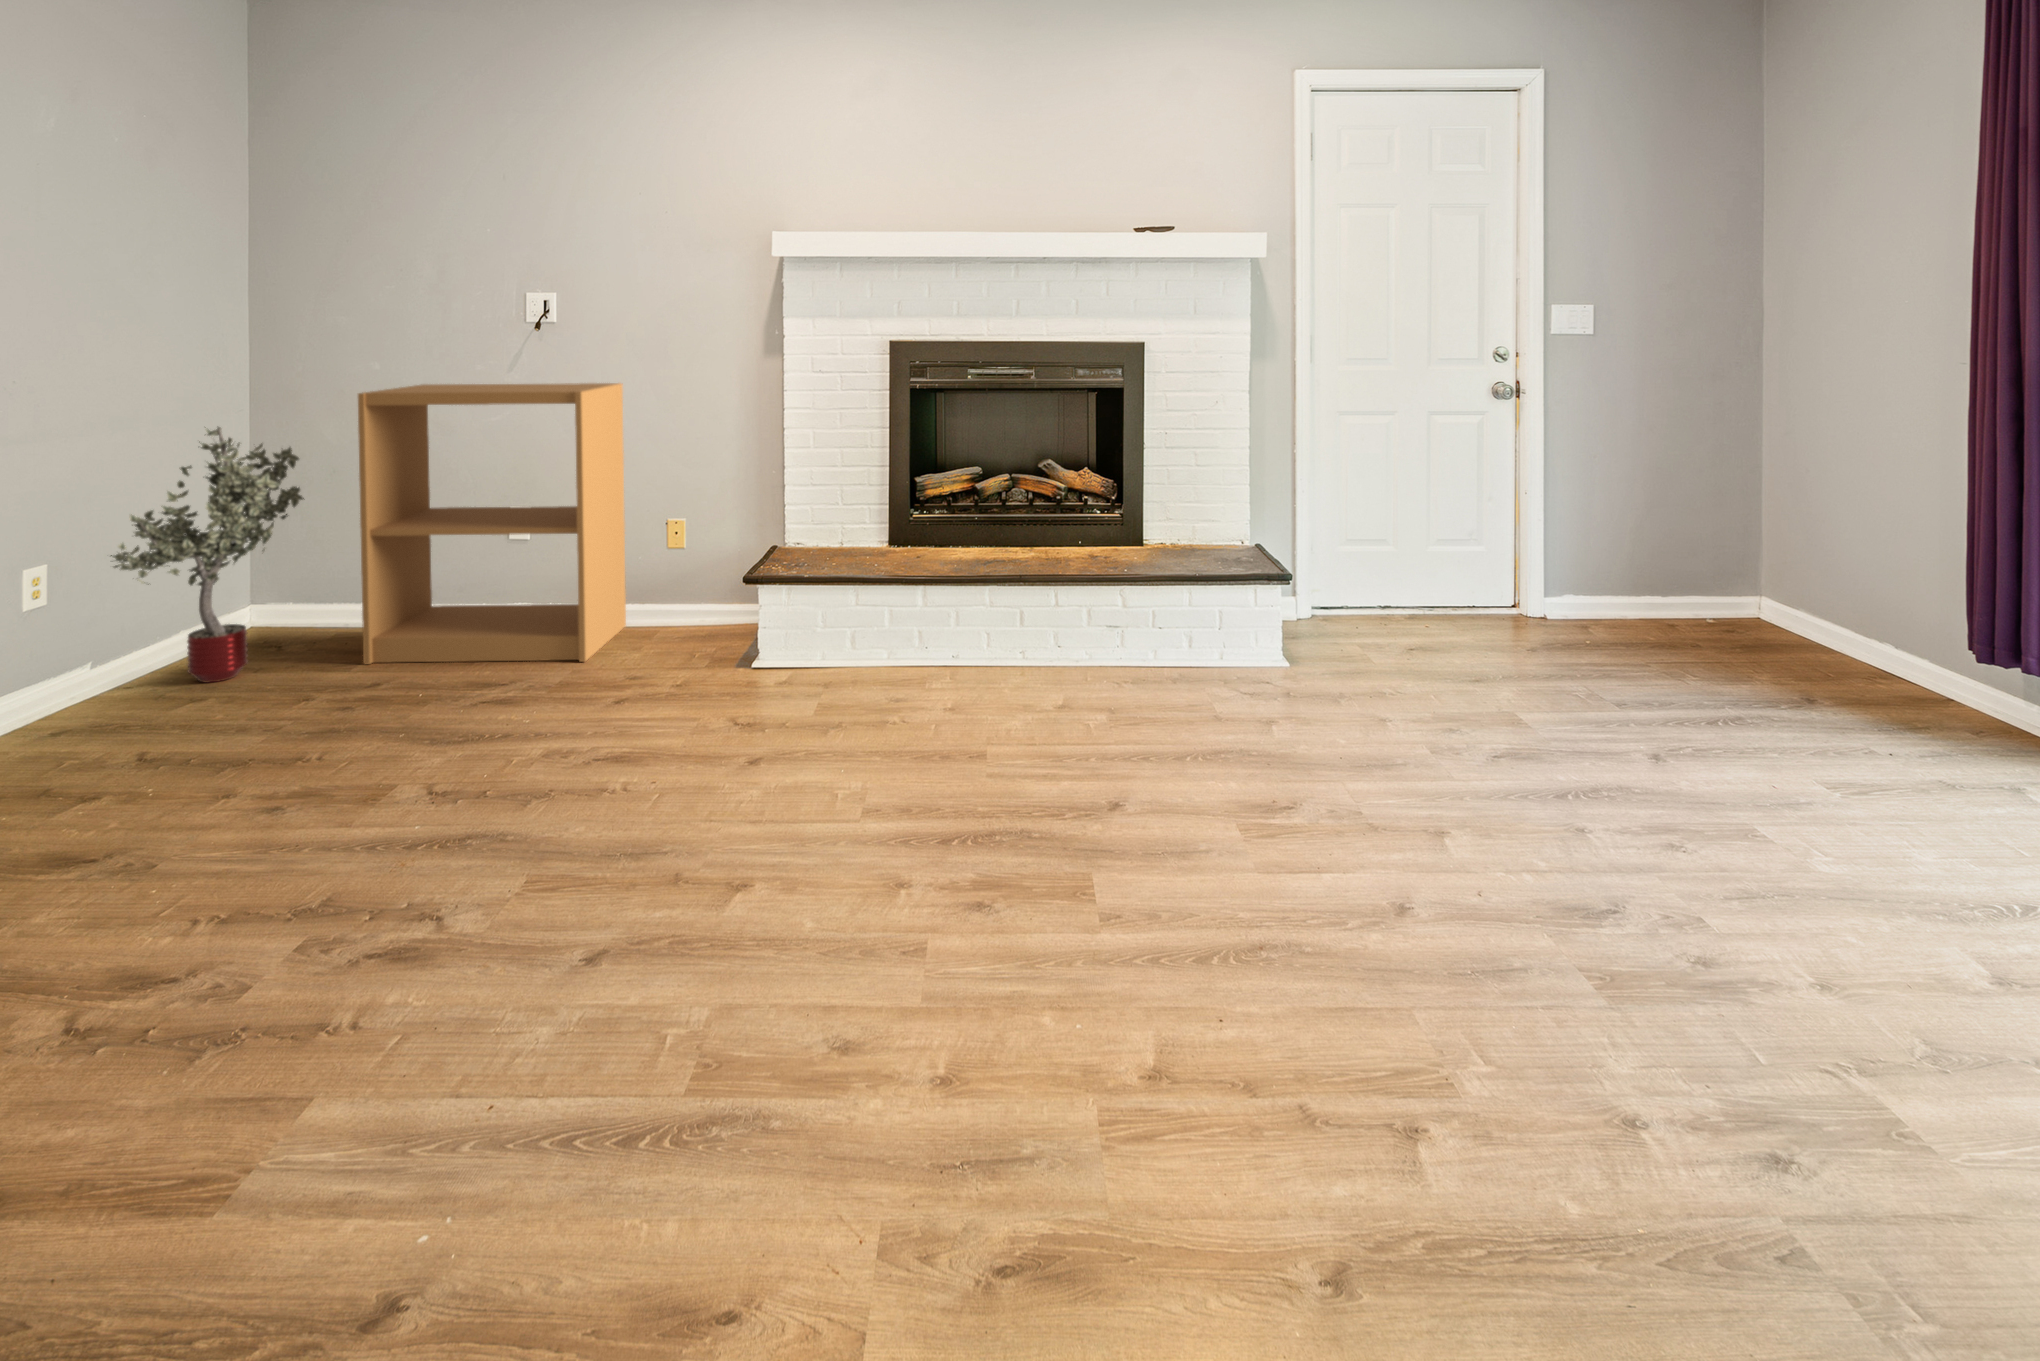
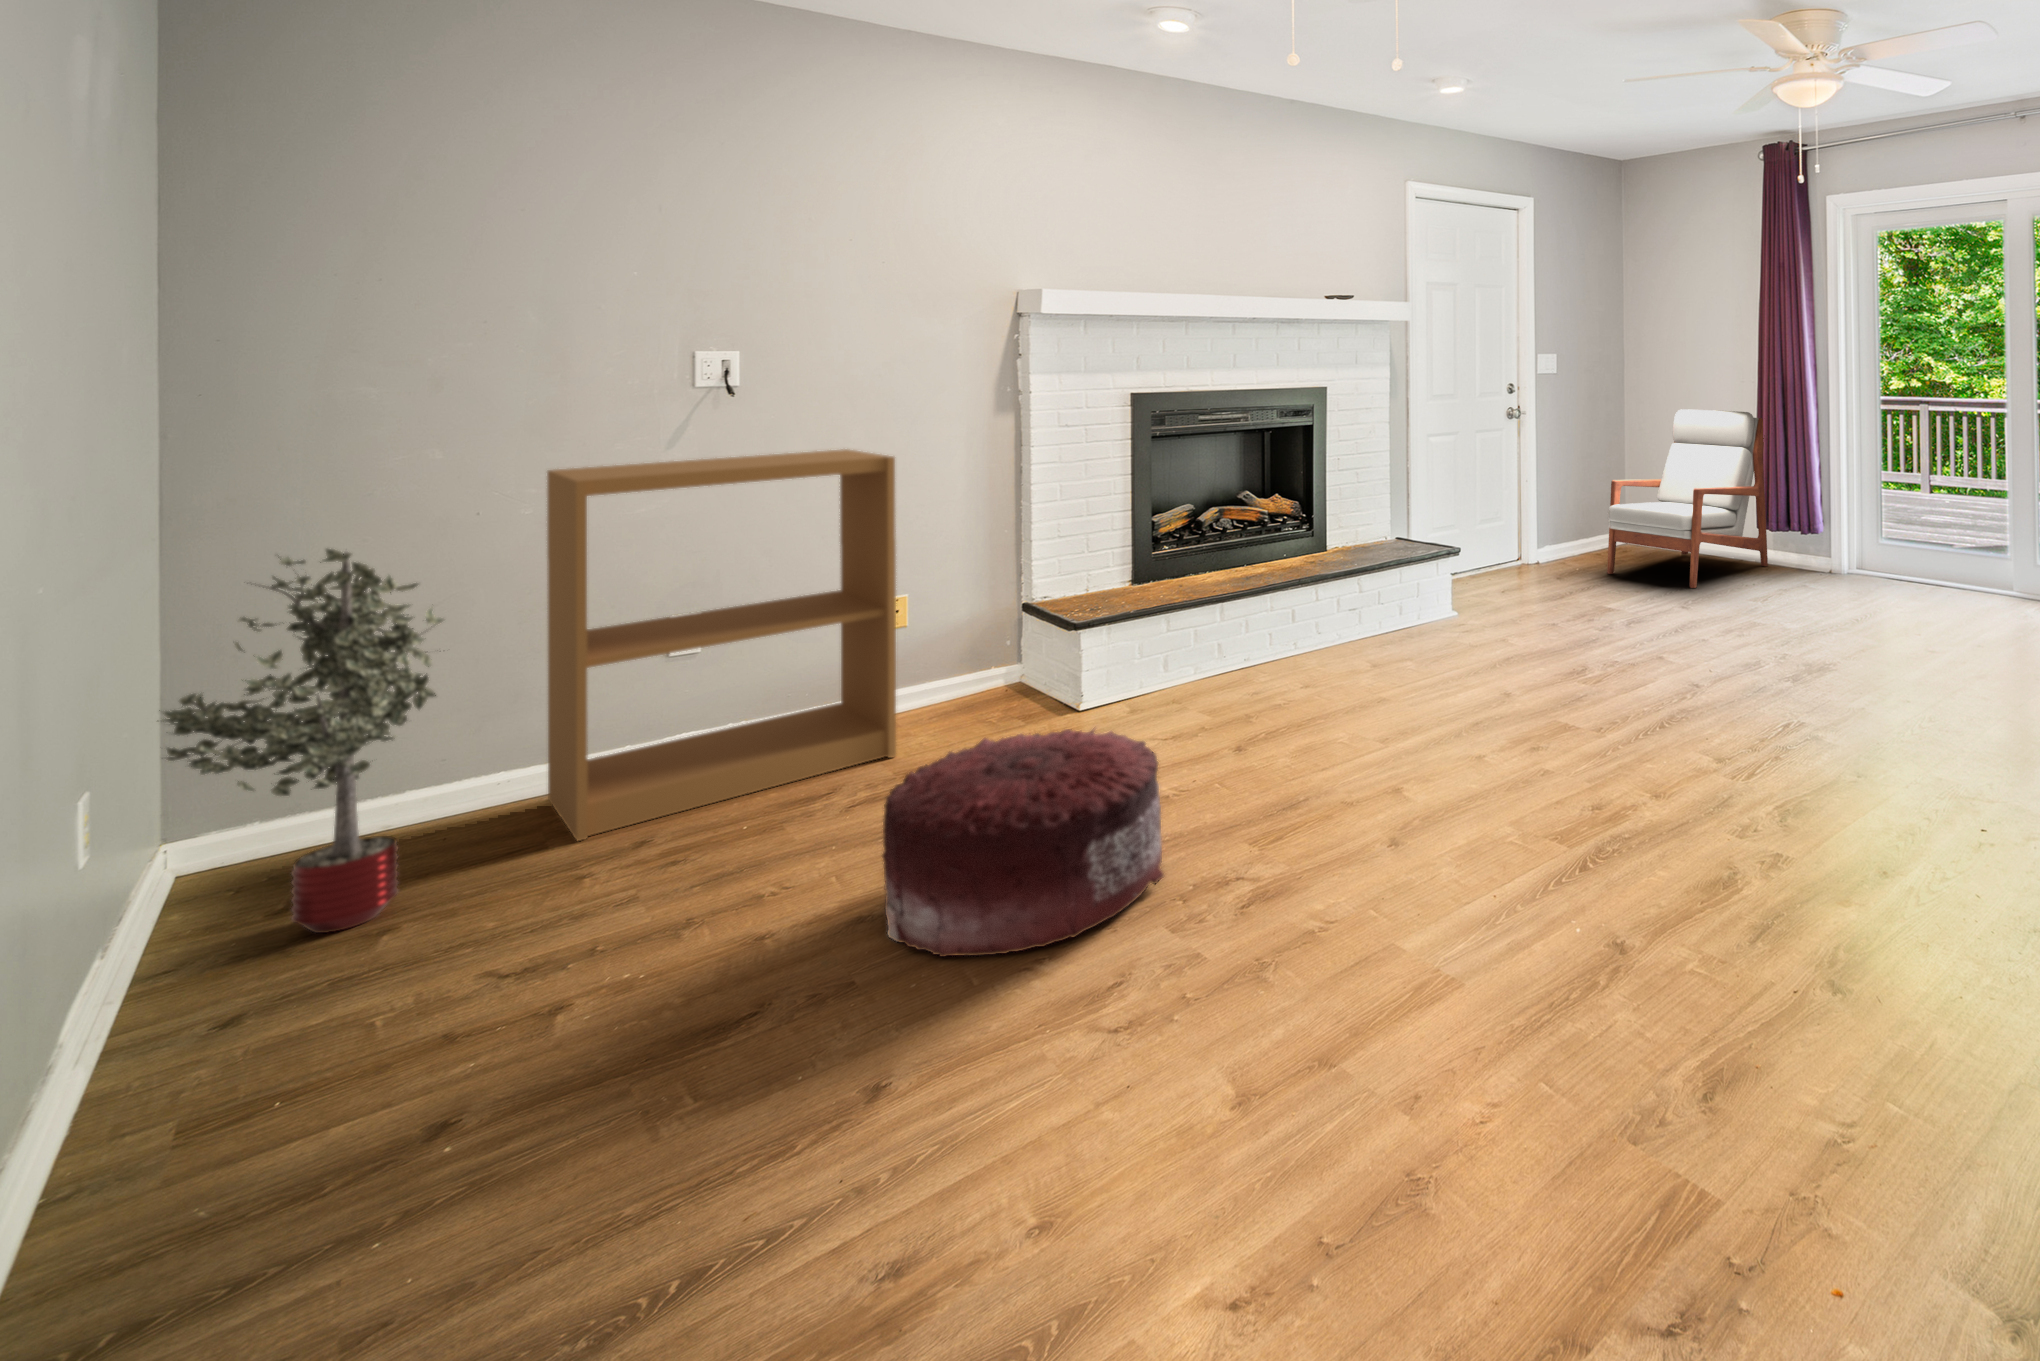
armchair: none [1620,406,2000,725] -> present [1607,409,1768,588]
pouf: none [183,663,498,886] -> present [882,728,1164,957]

